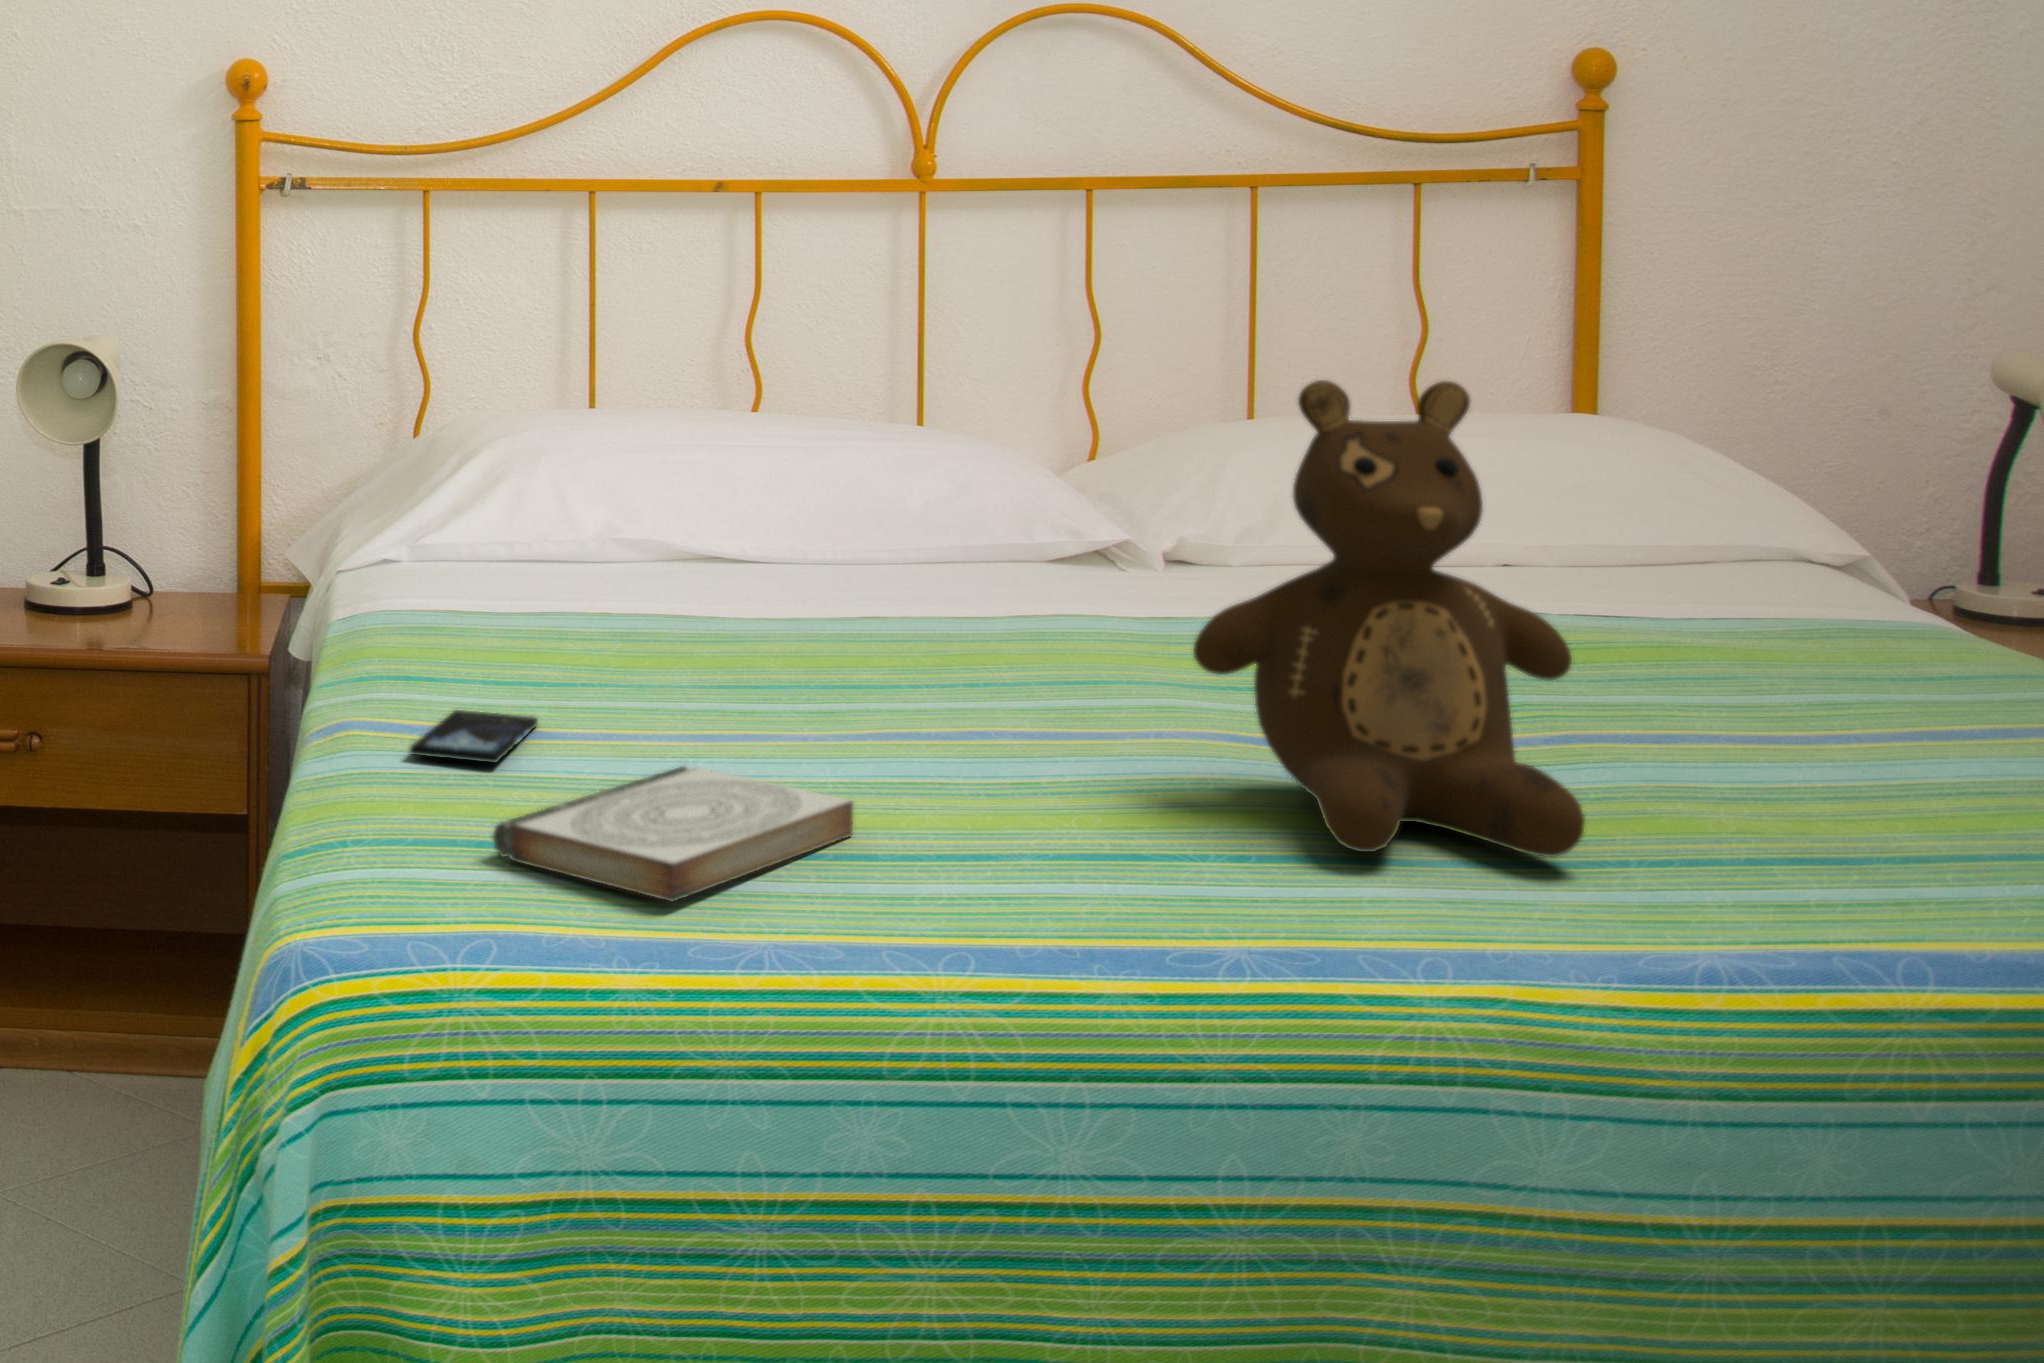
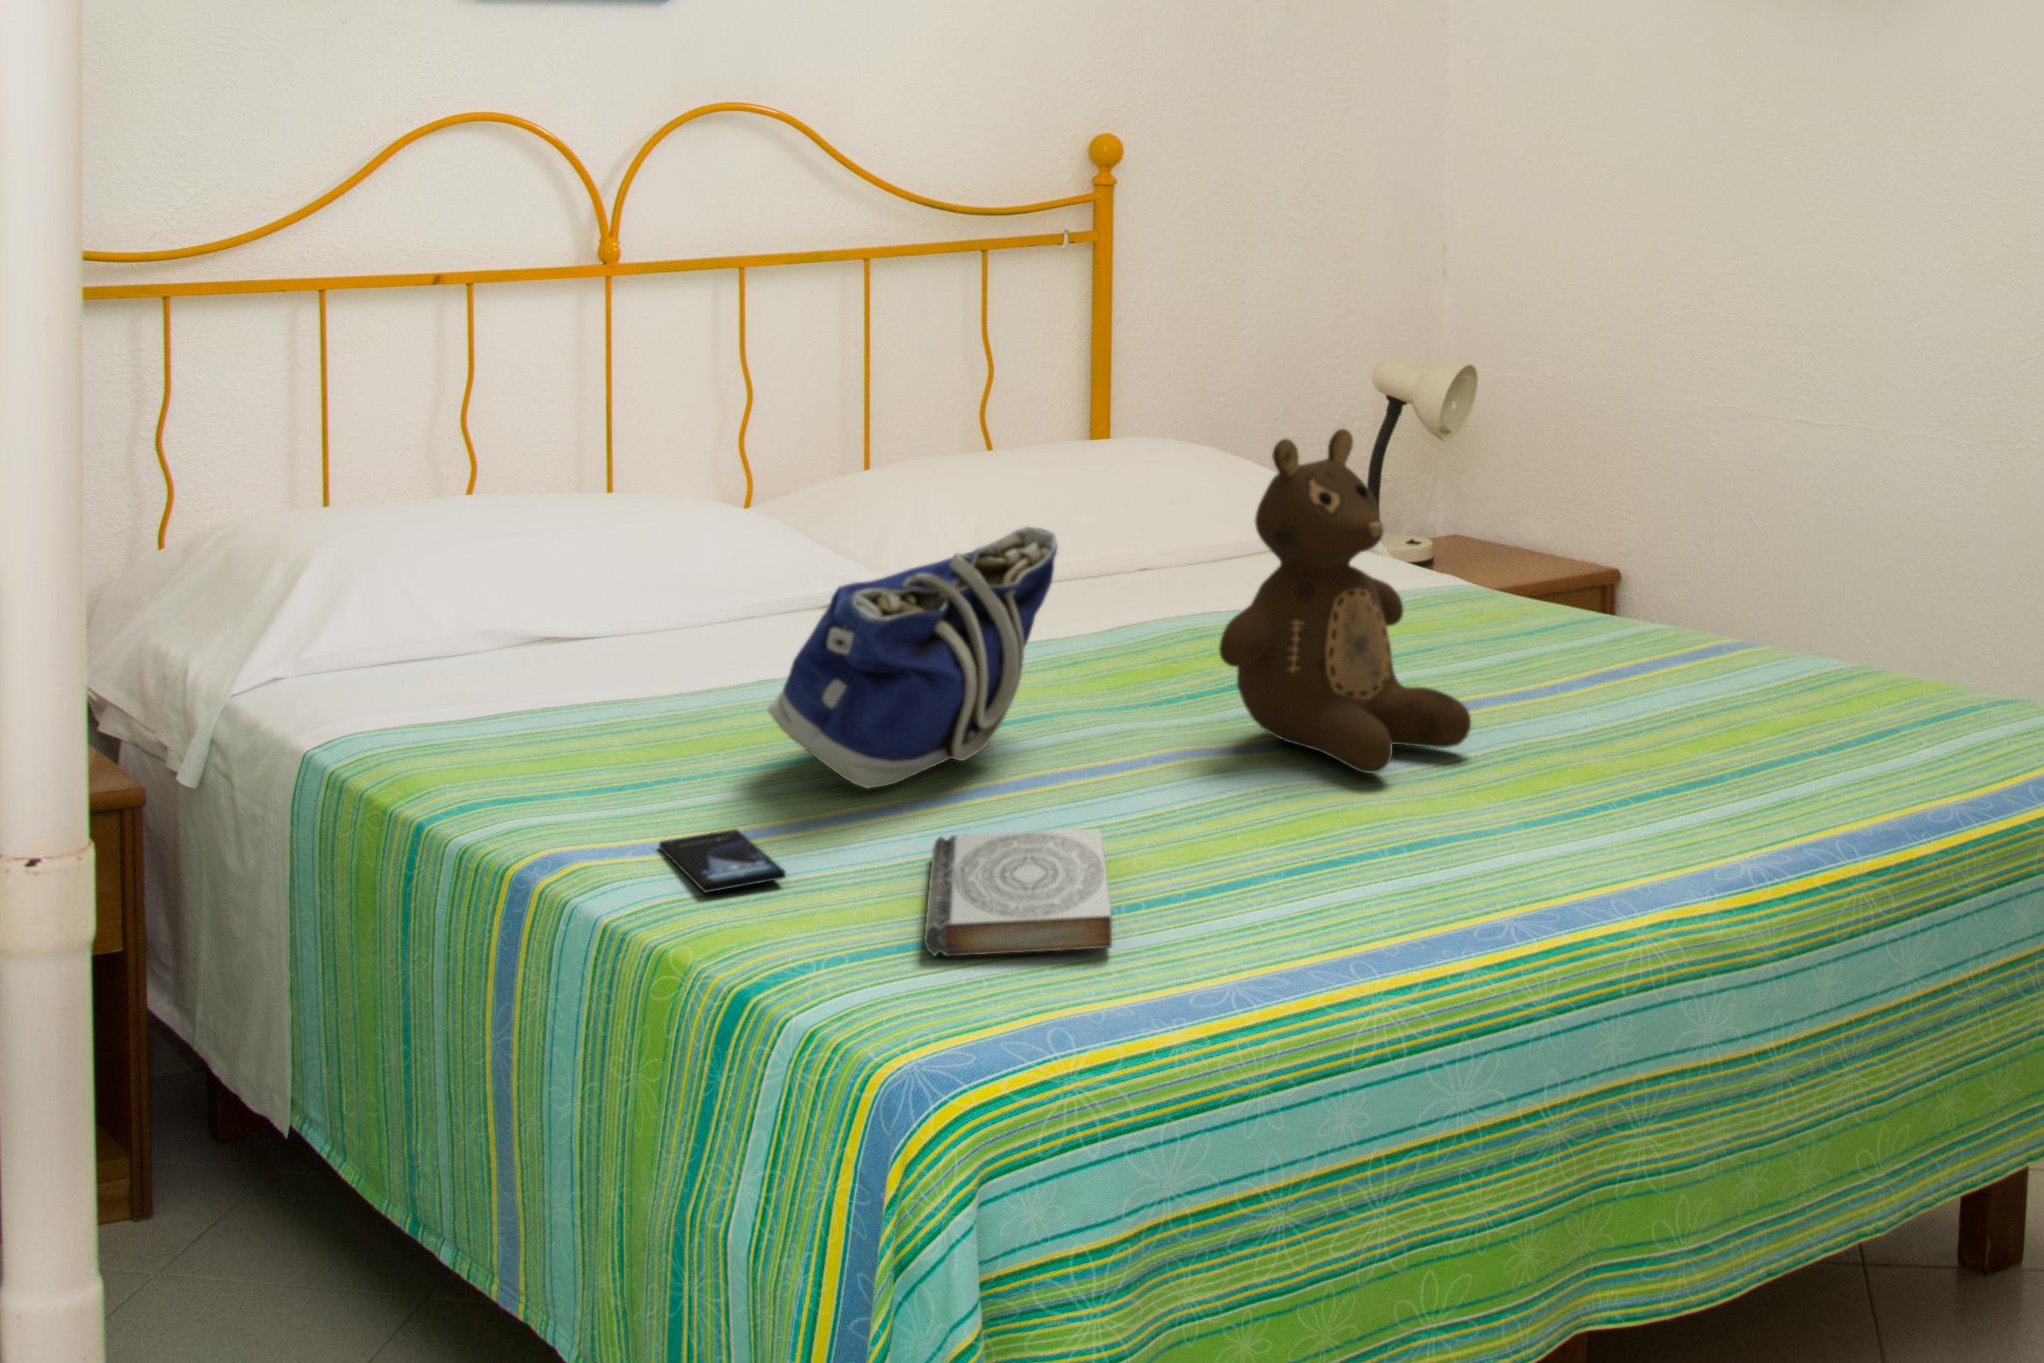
tote bag: none [651,464,1052,722] -> present [767,527,1058,789]

